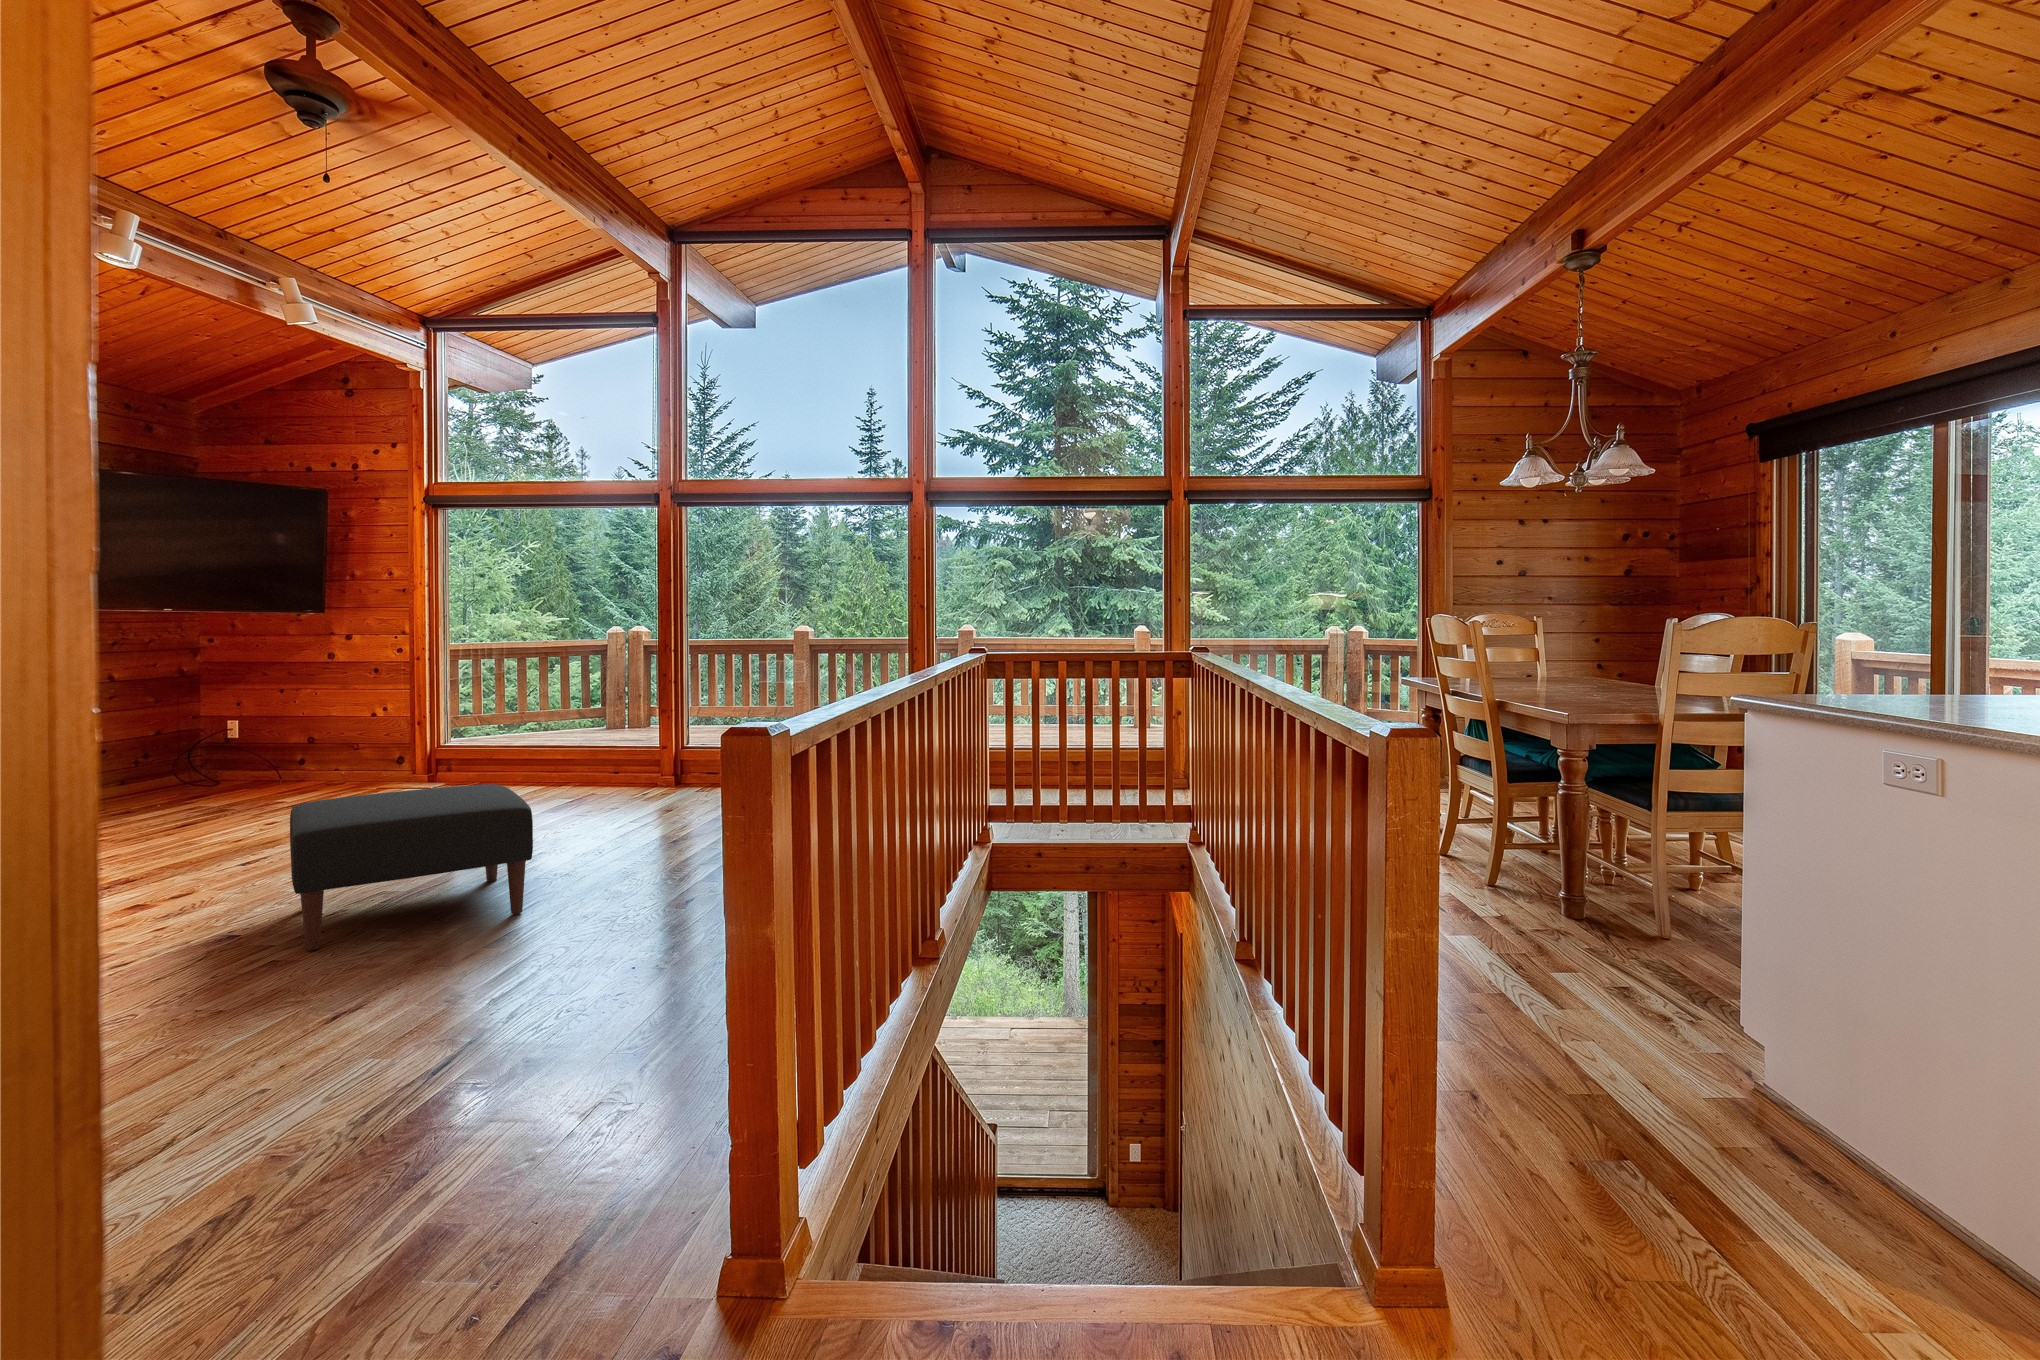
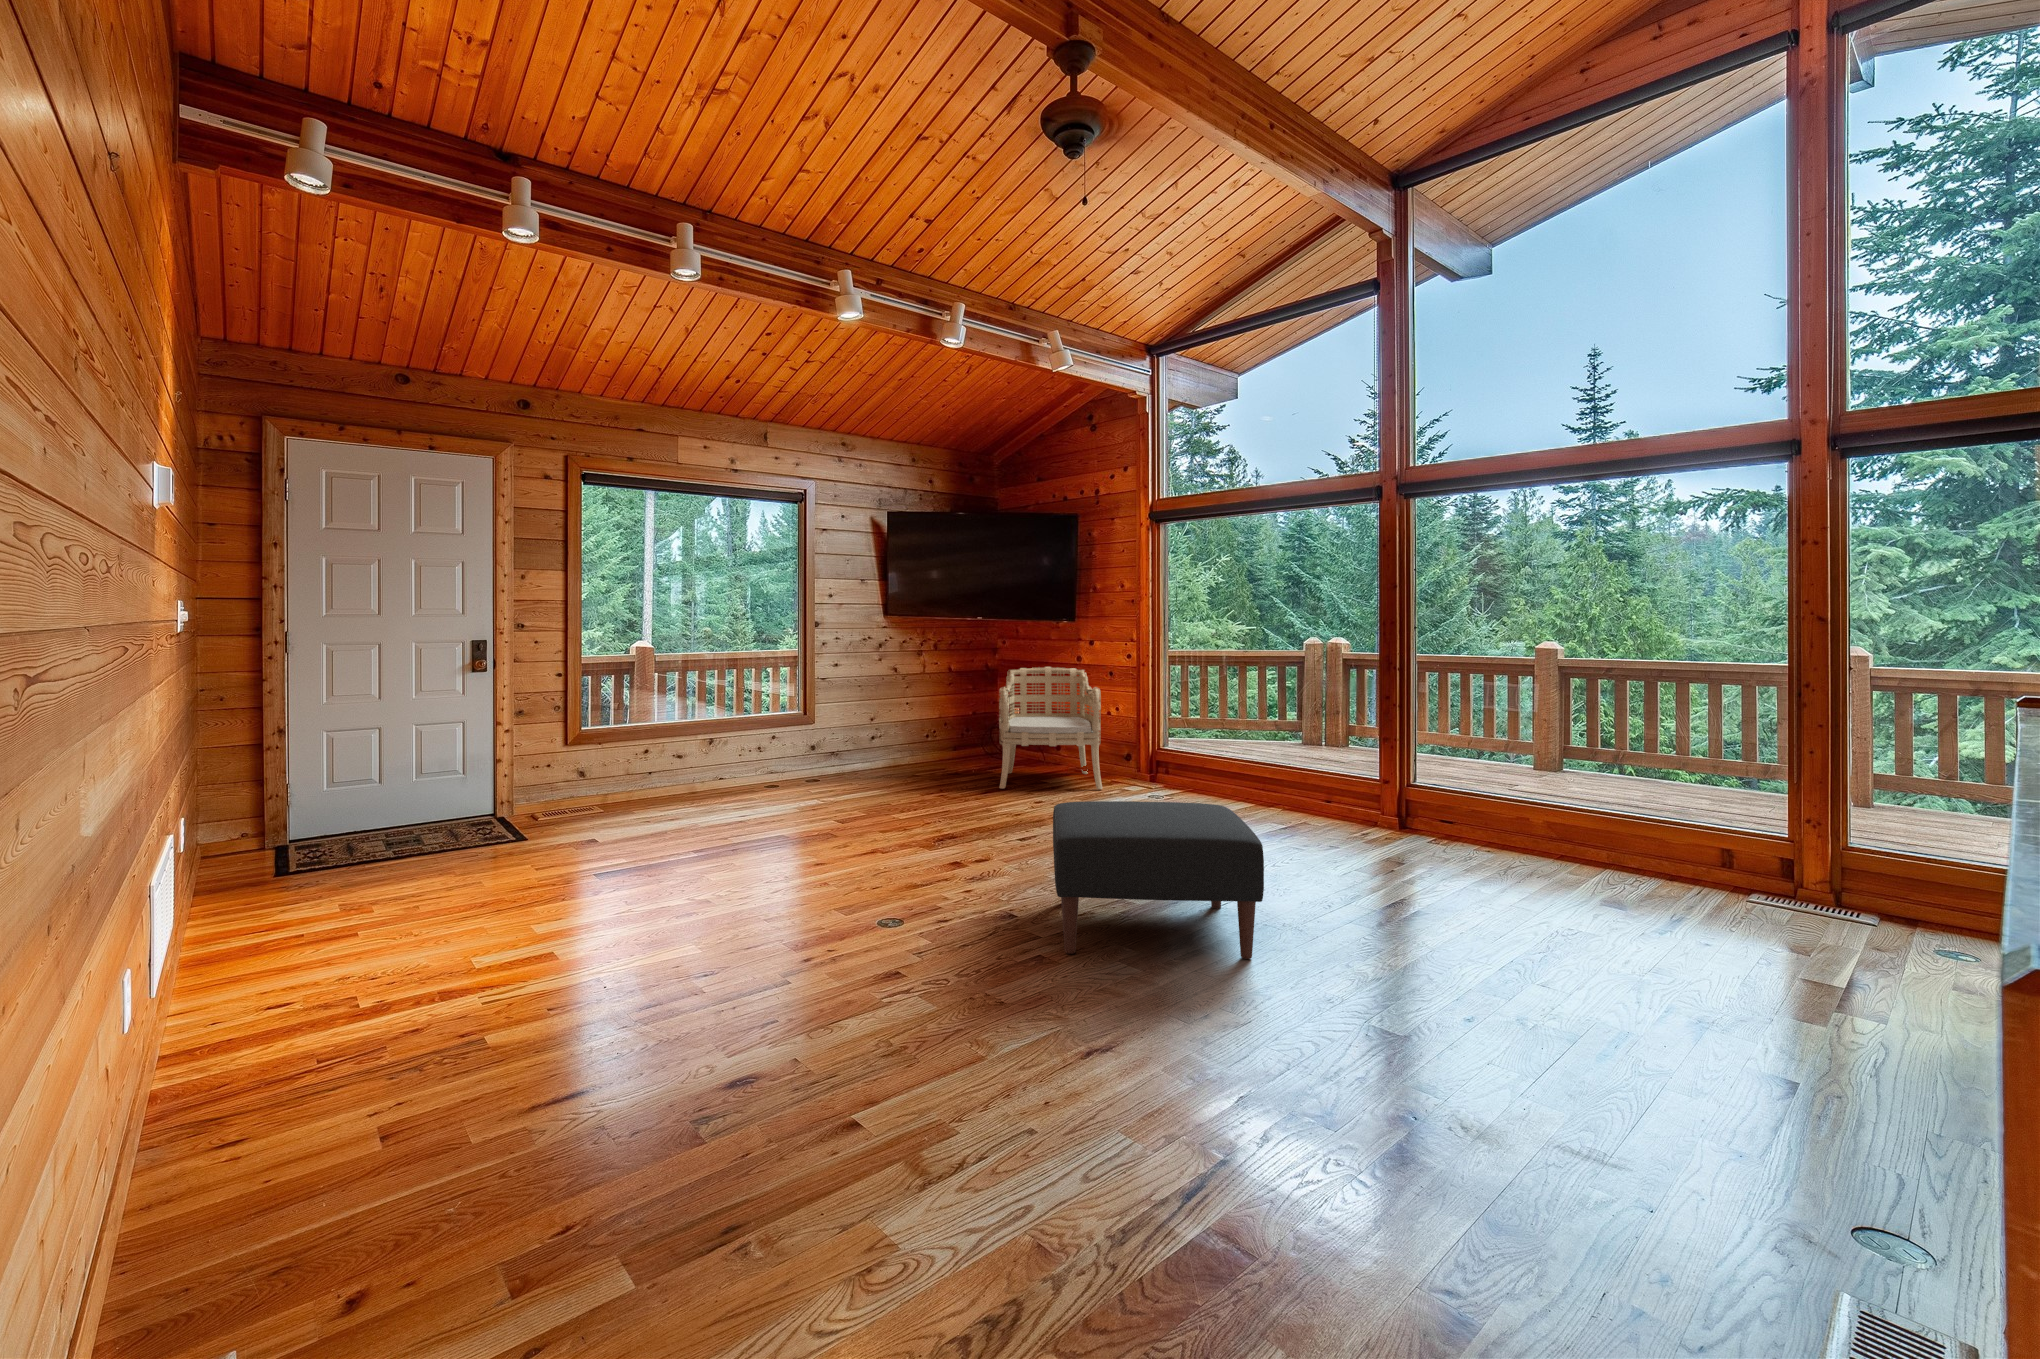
armchair: none [207,664,364,812] -> present [999,667,1102,789]

